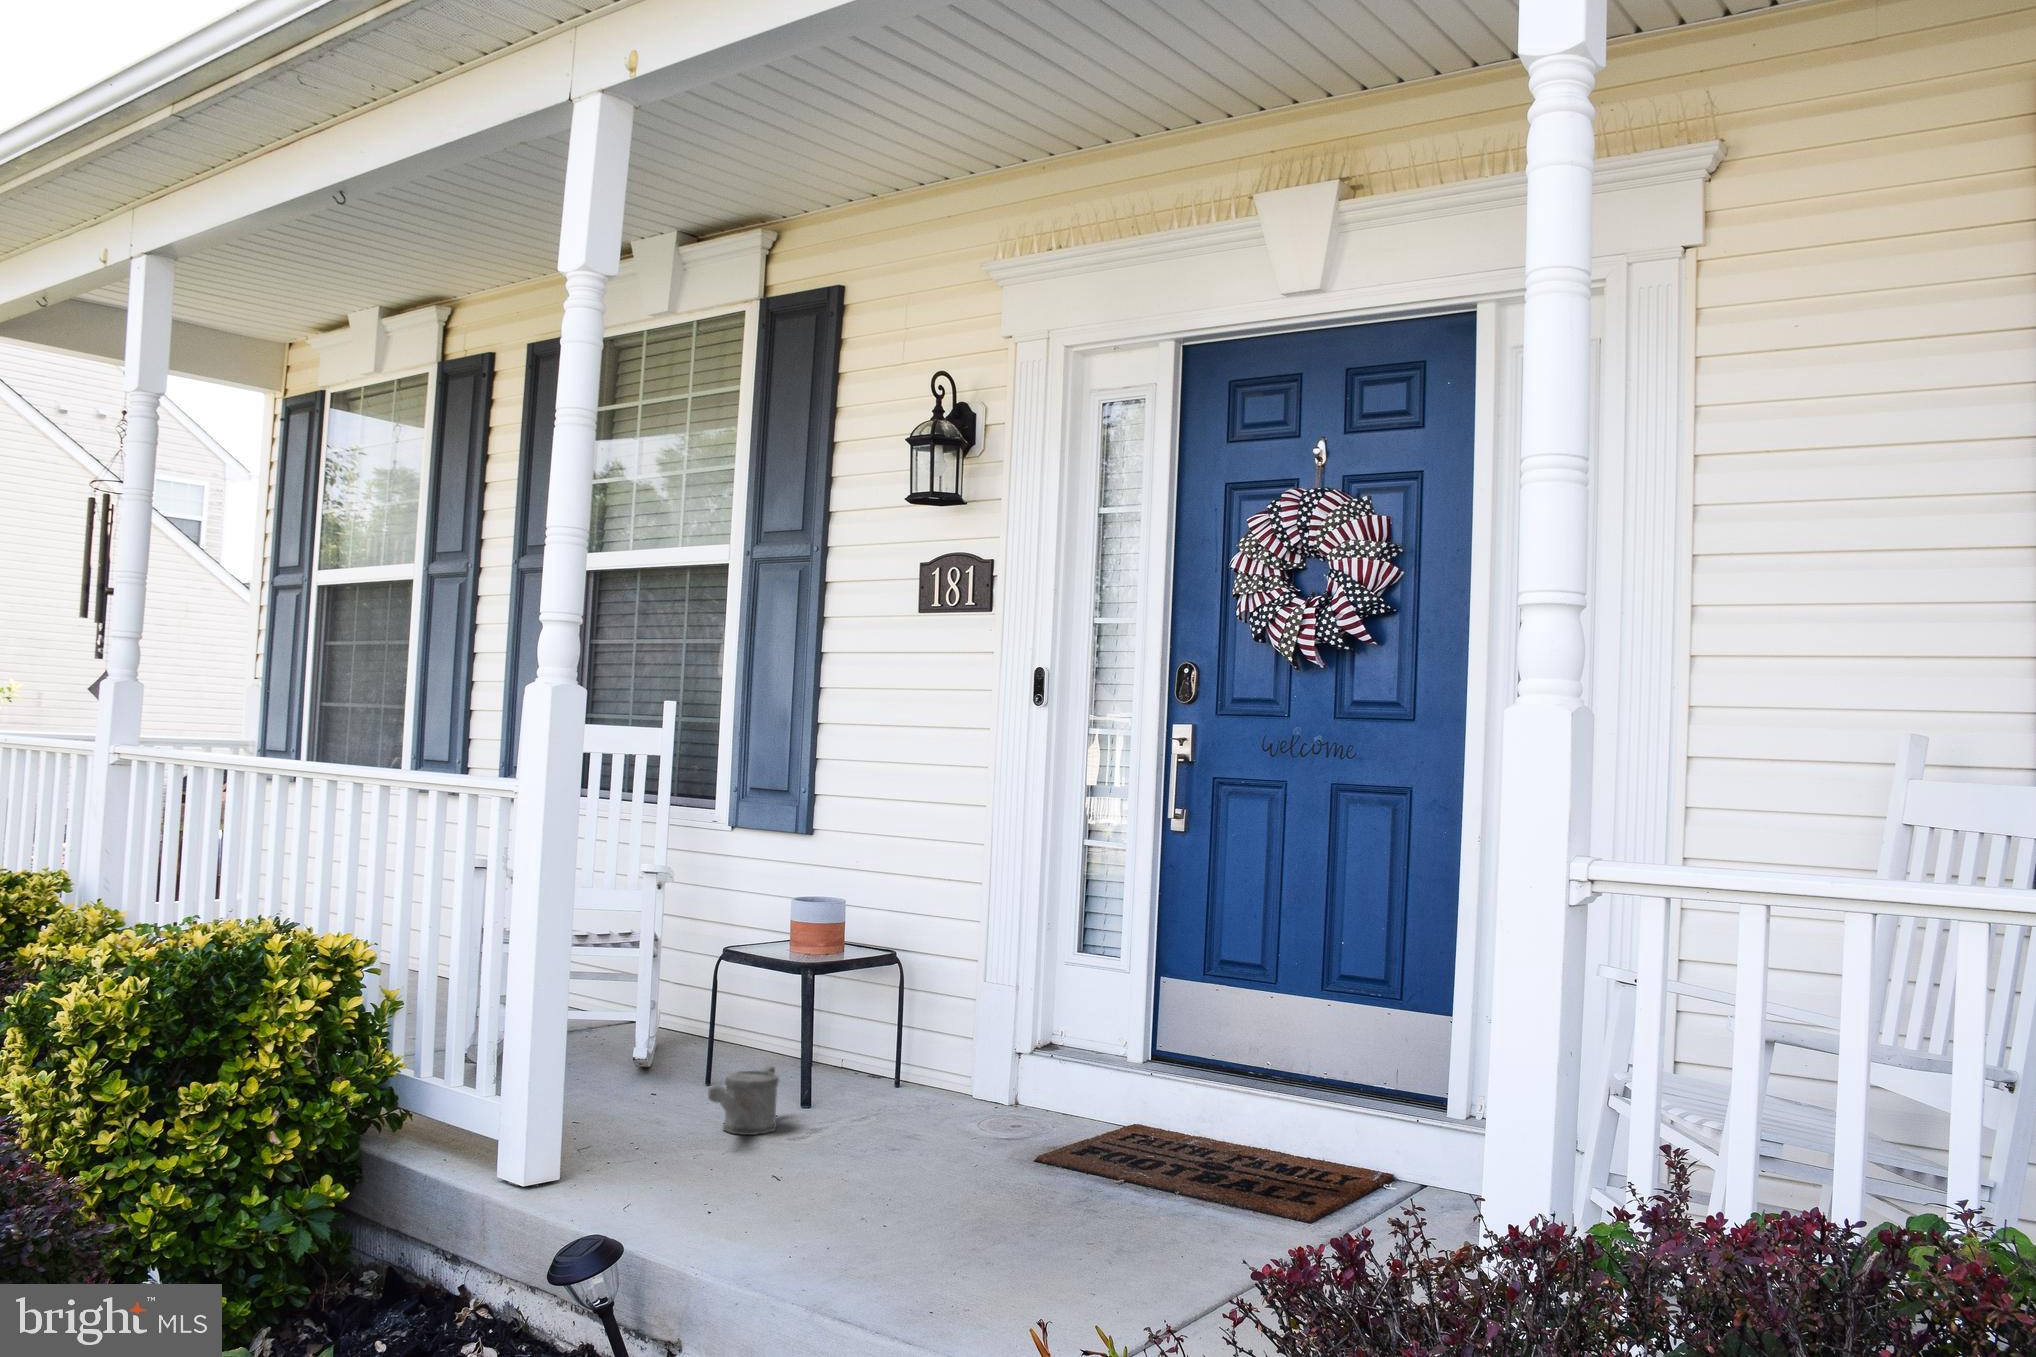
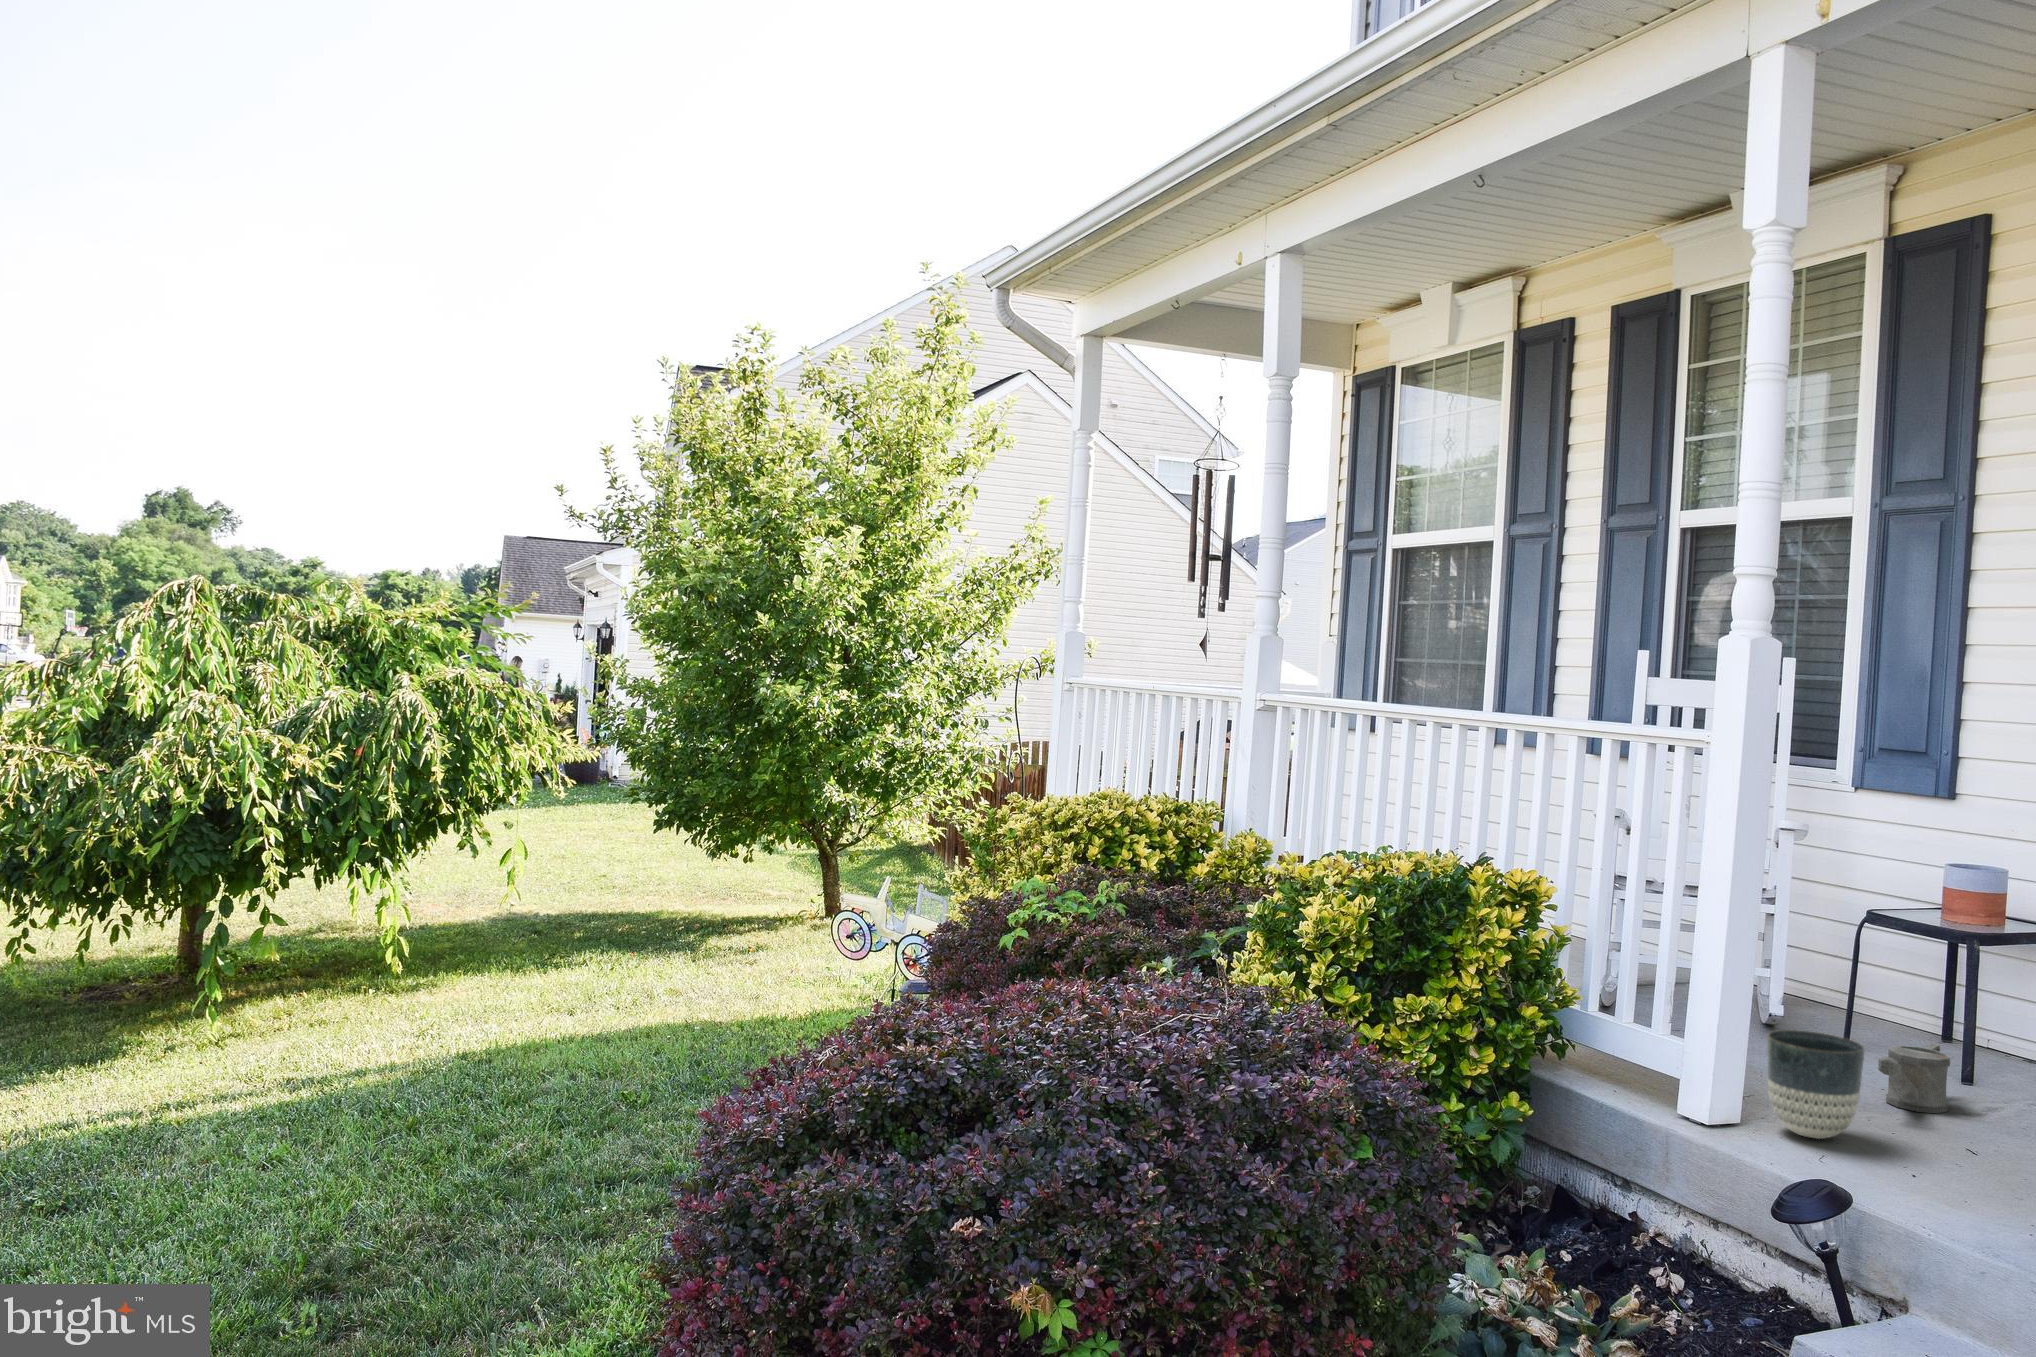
planter: none [594,1068,685,1179] -> present [1767,1030,1864,1139]

